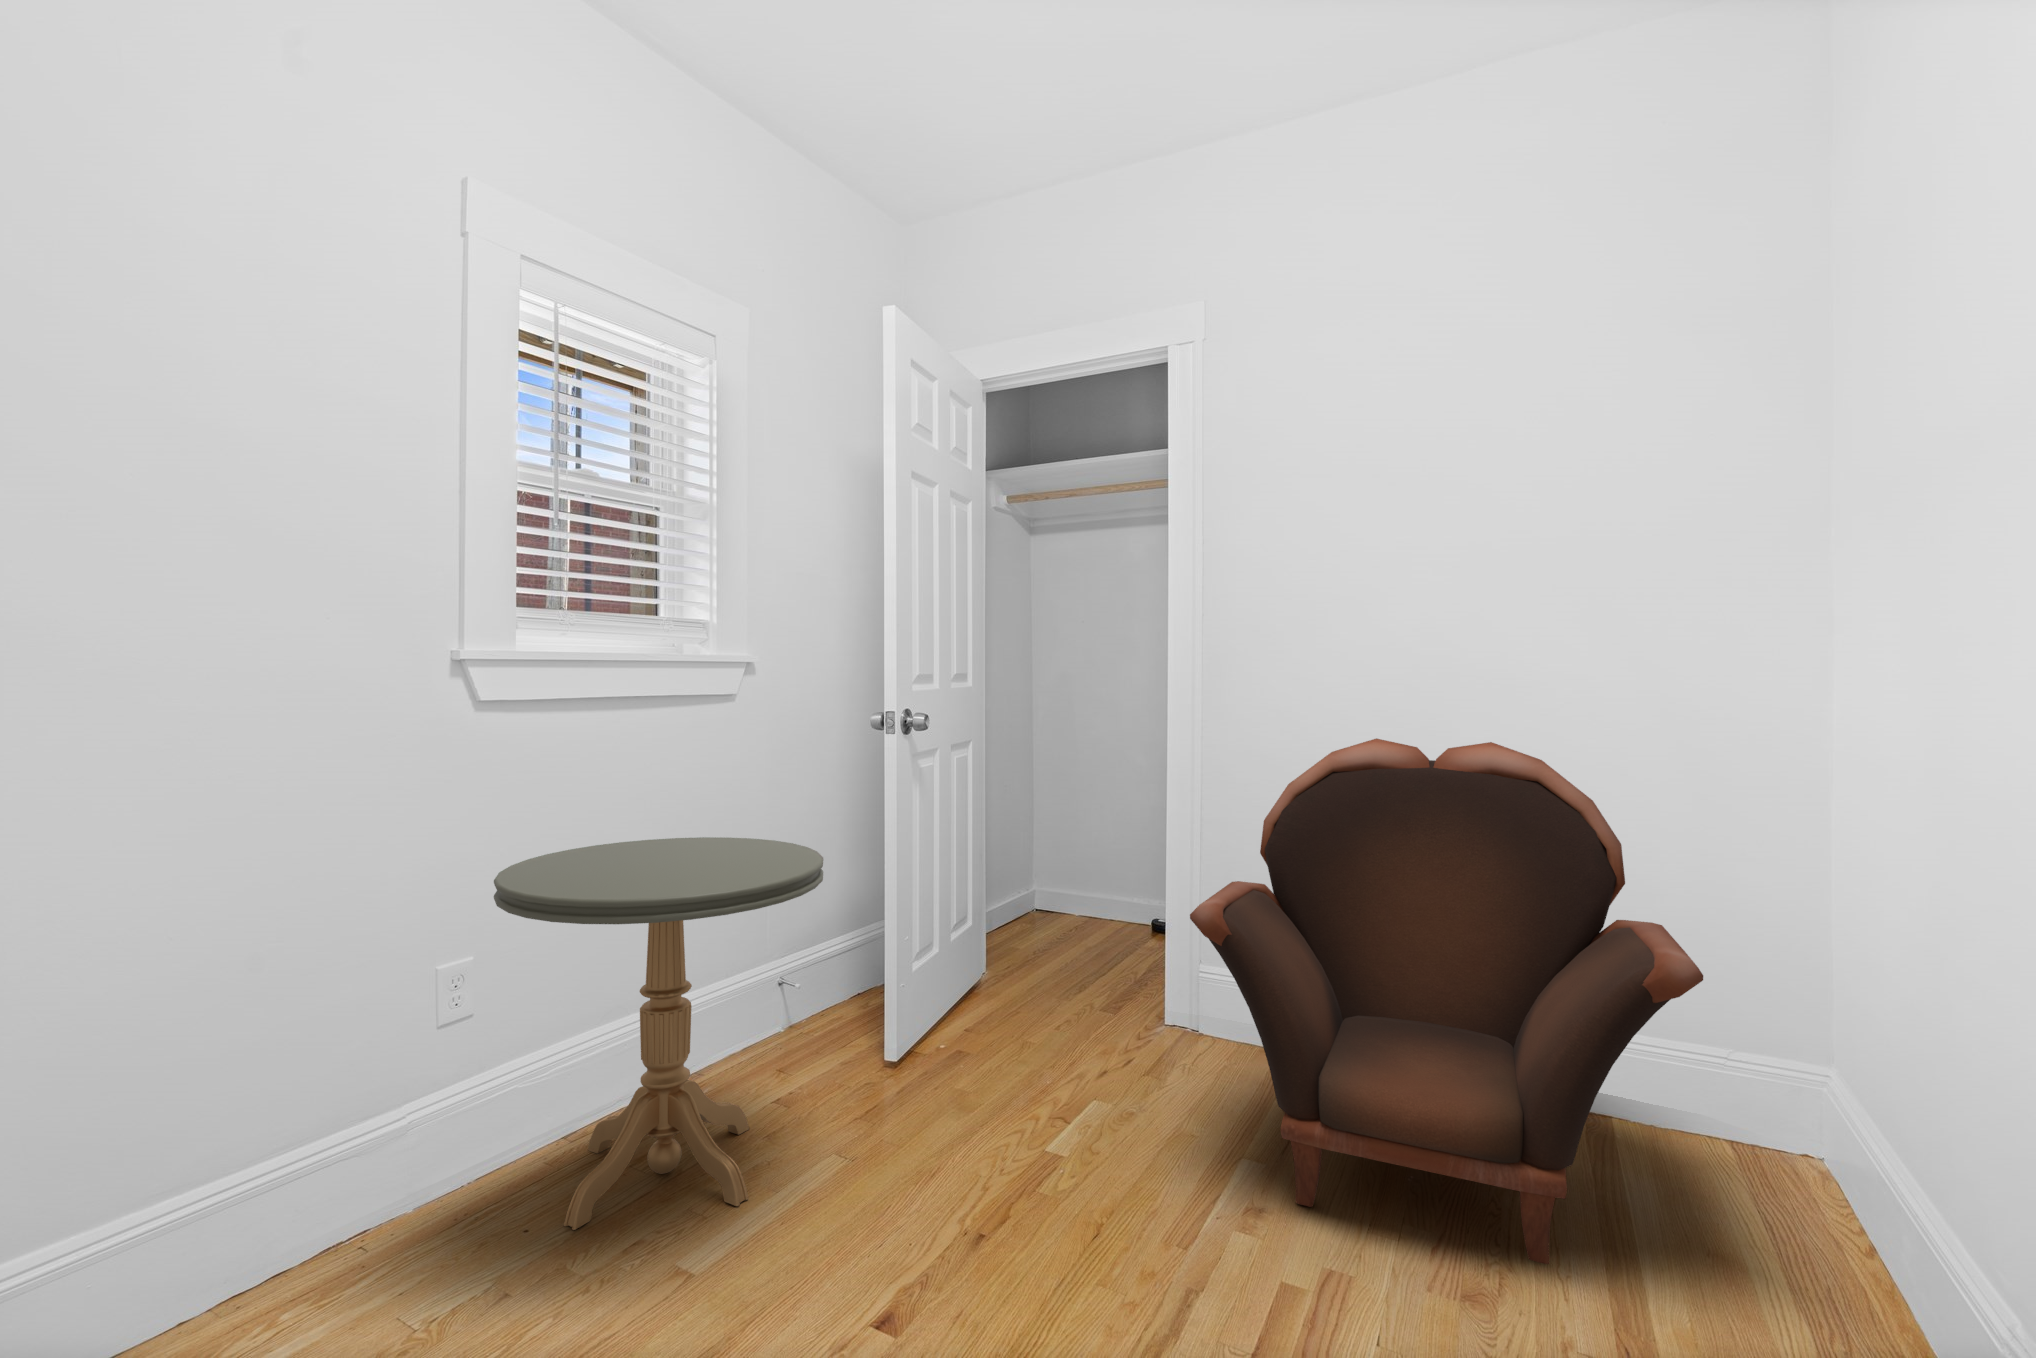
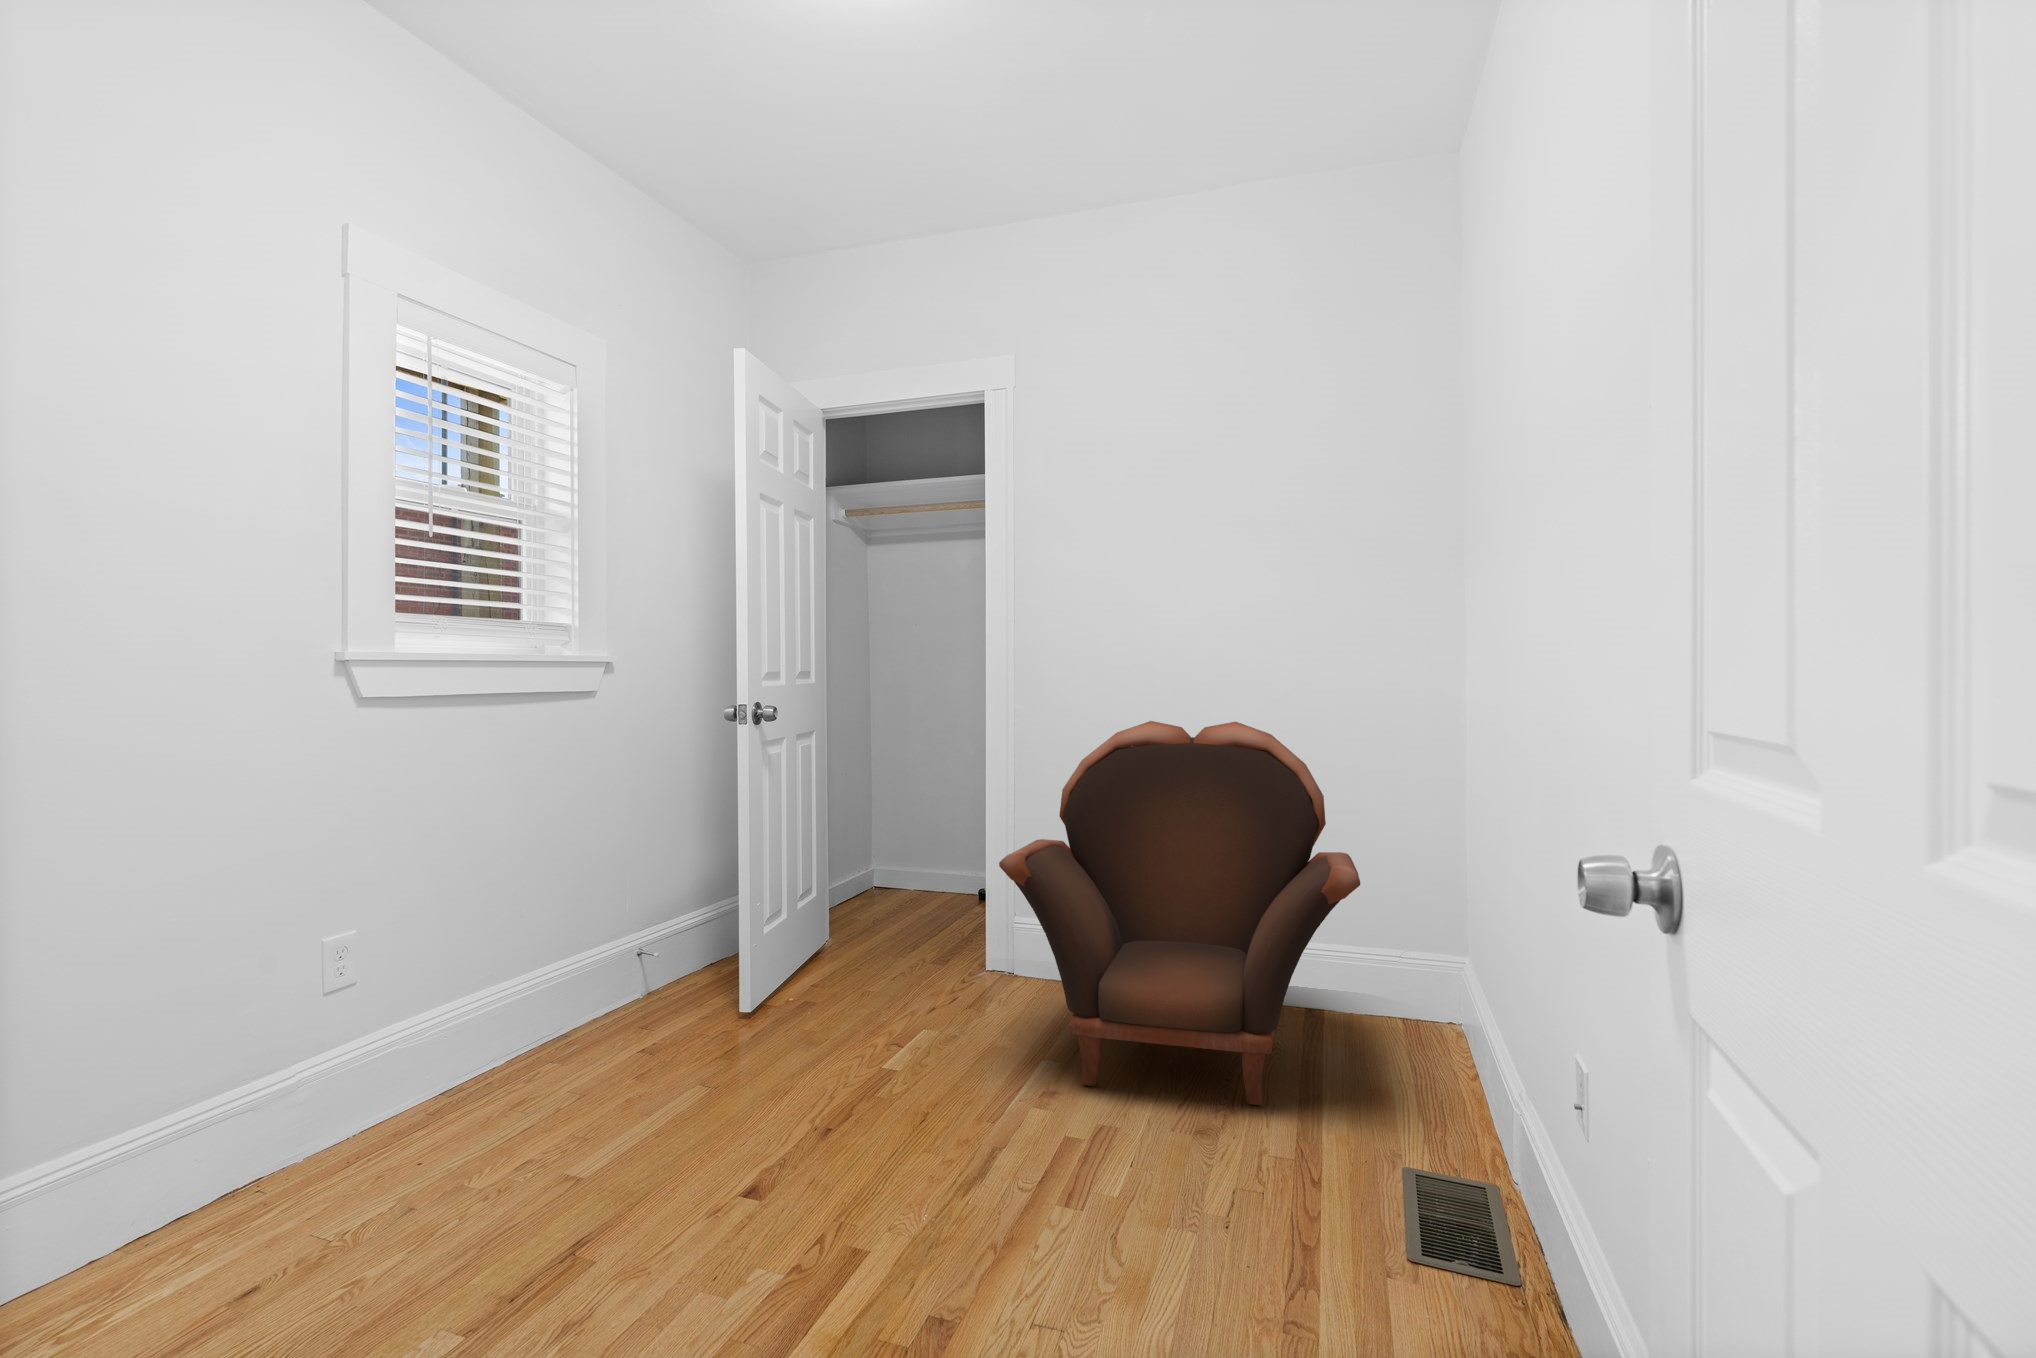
side table: present [494,837,823,1230] -> none [378,818,687,1161]

